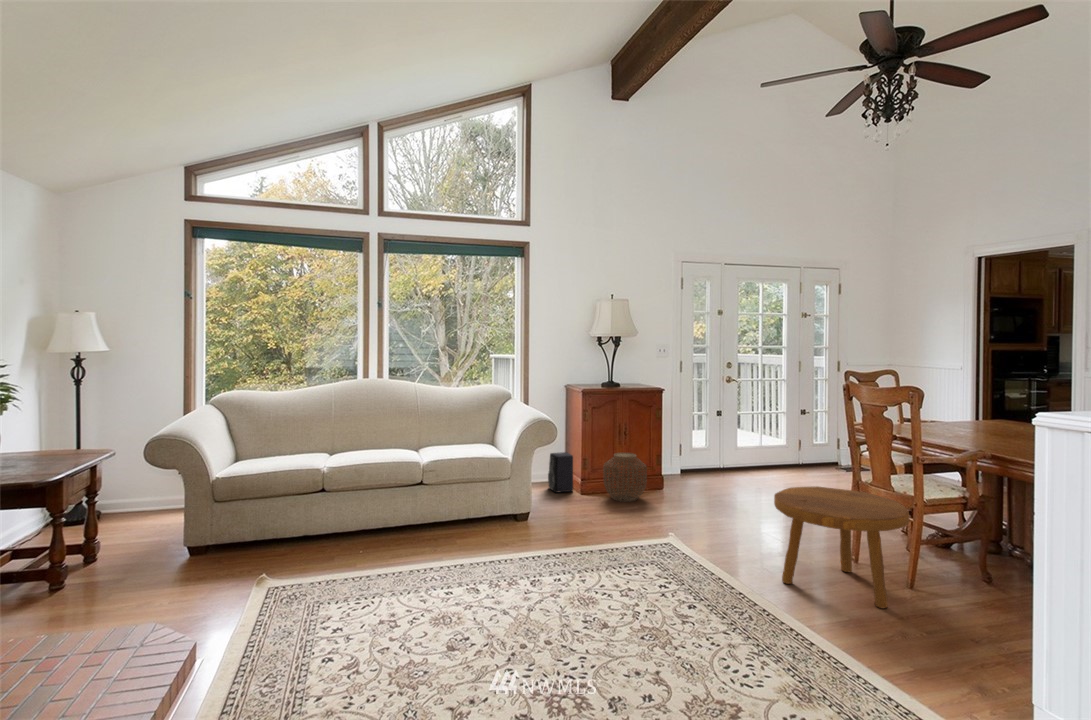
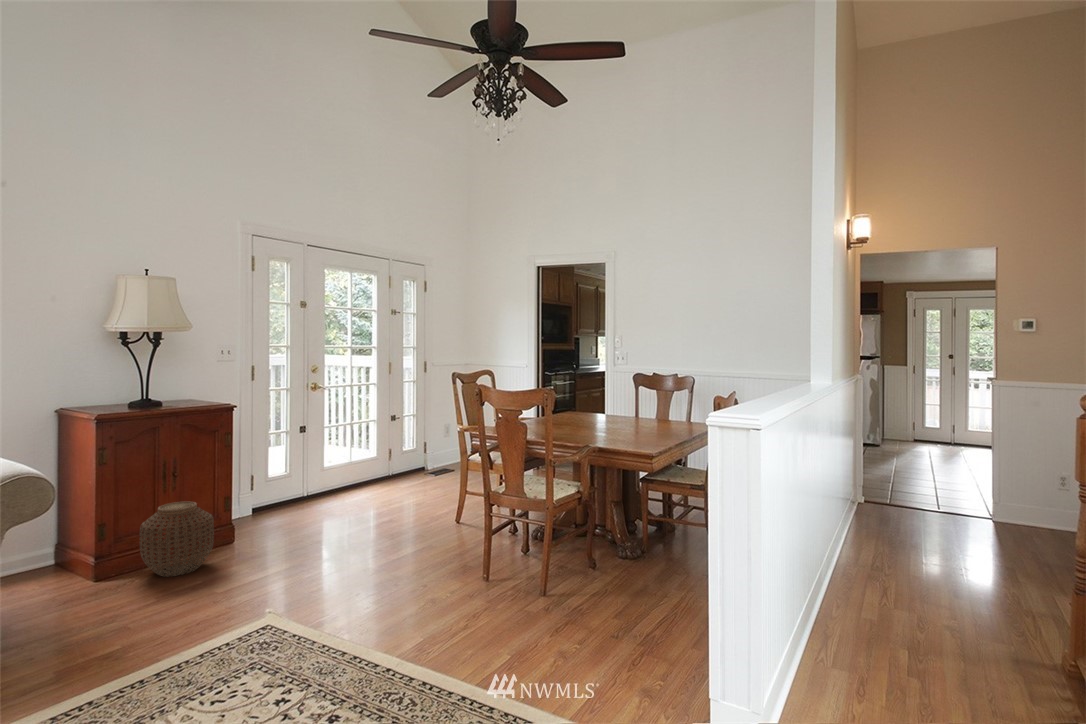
speaker: present [548,452,573,493] -> none [25,518,80,589]
footstool: present [774,486,909,608] -> none [414,504,550,634]

